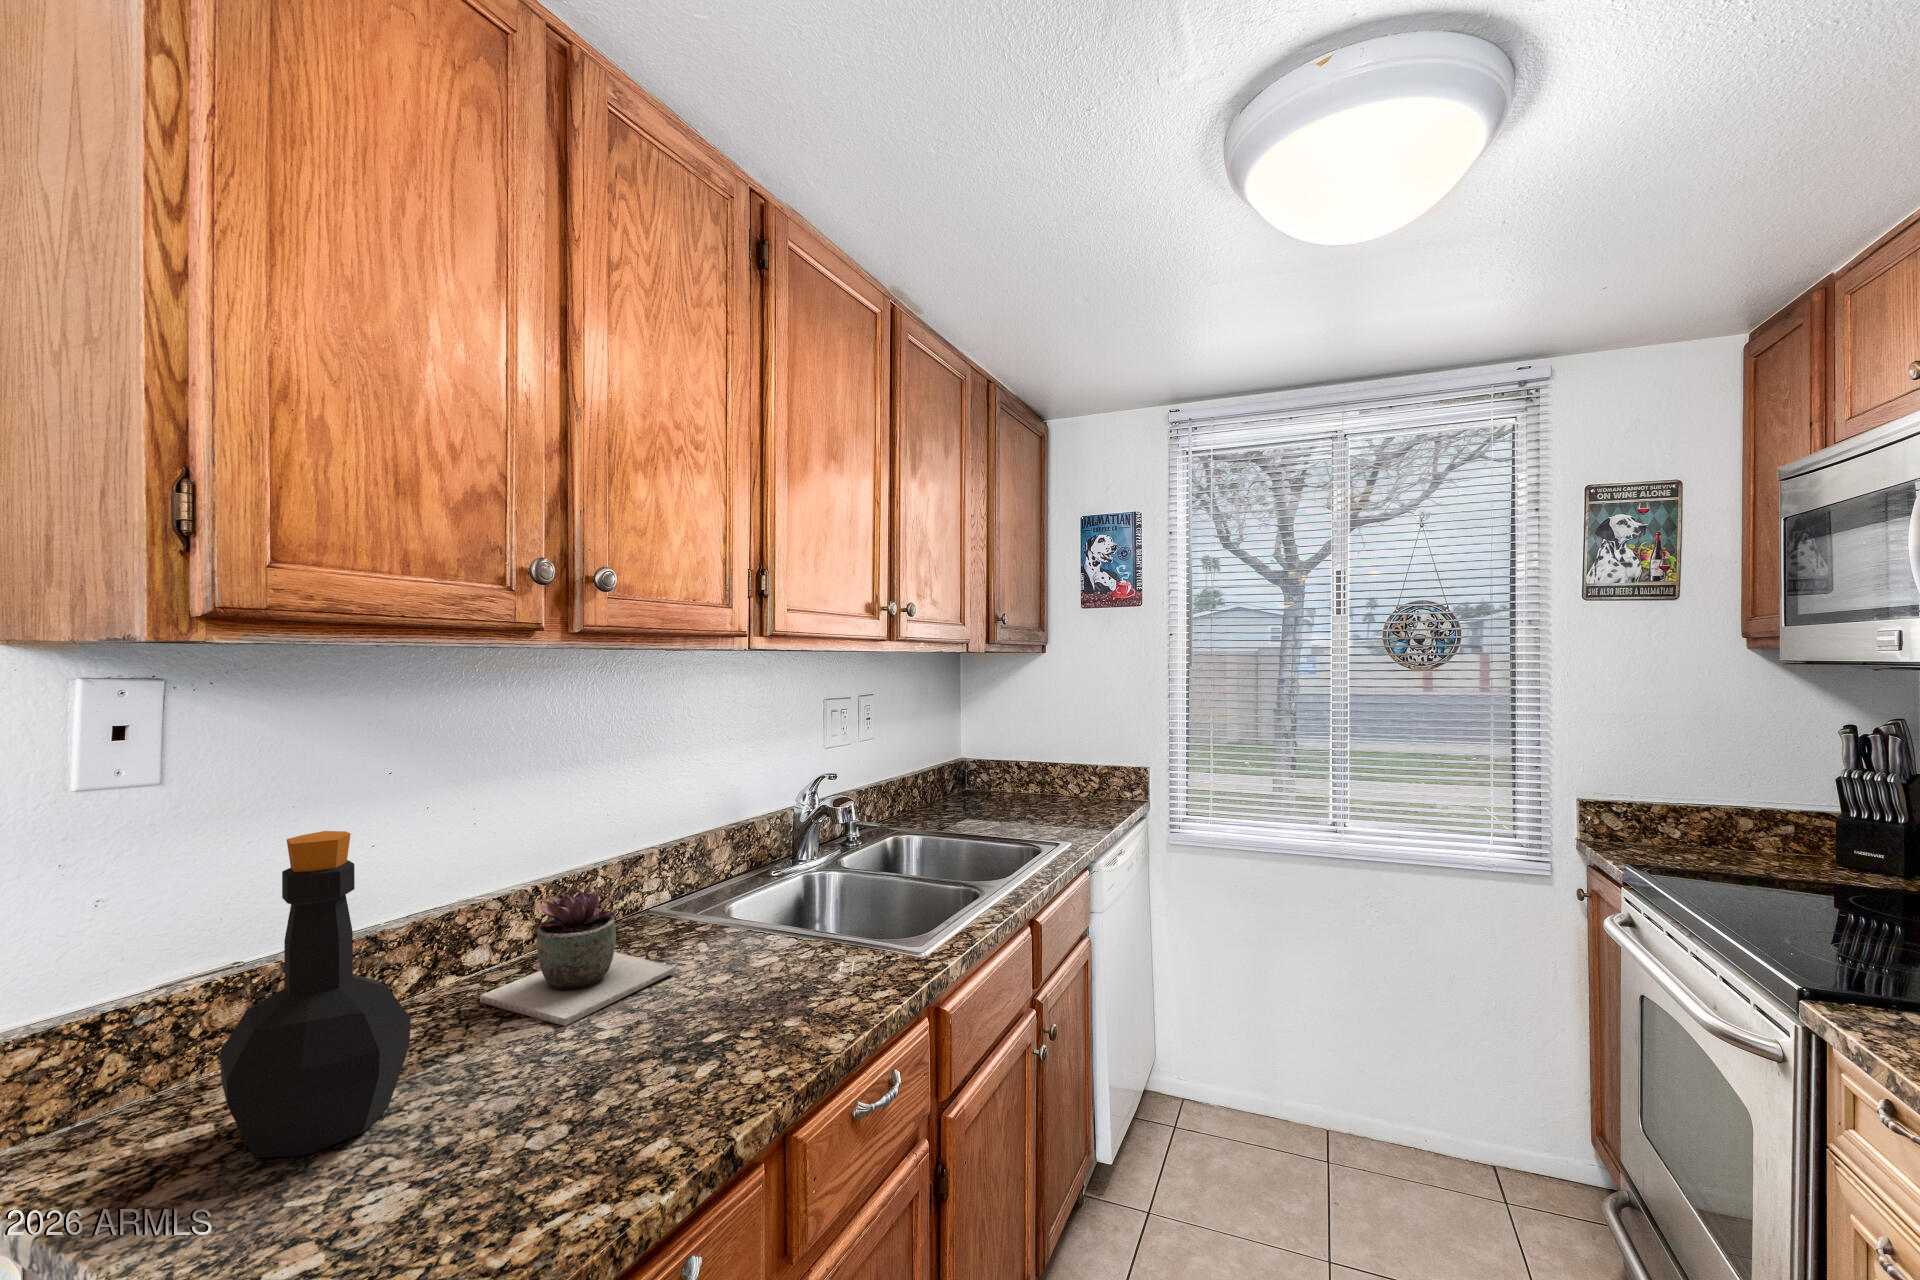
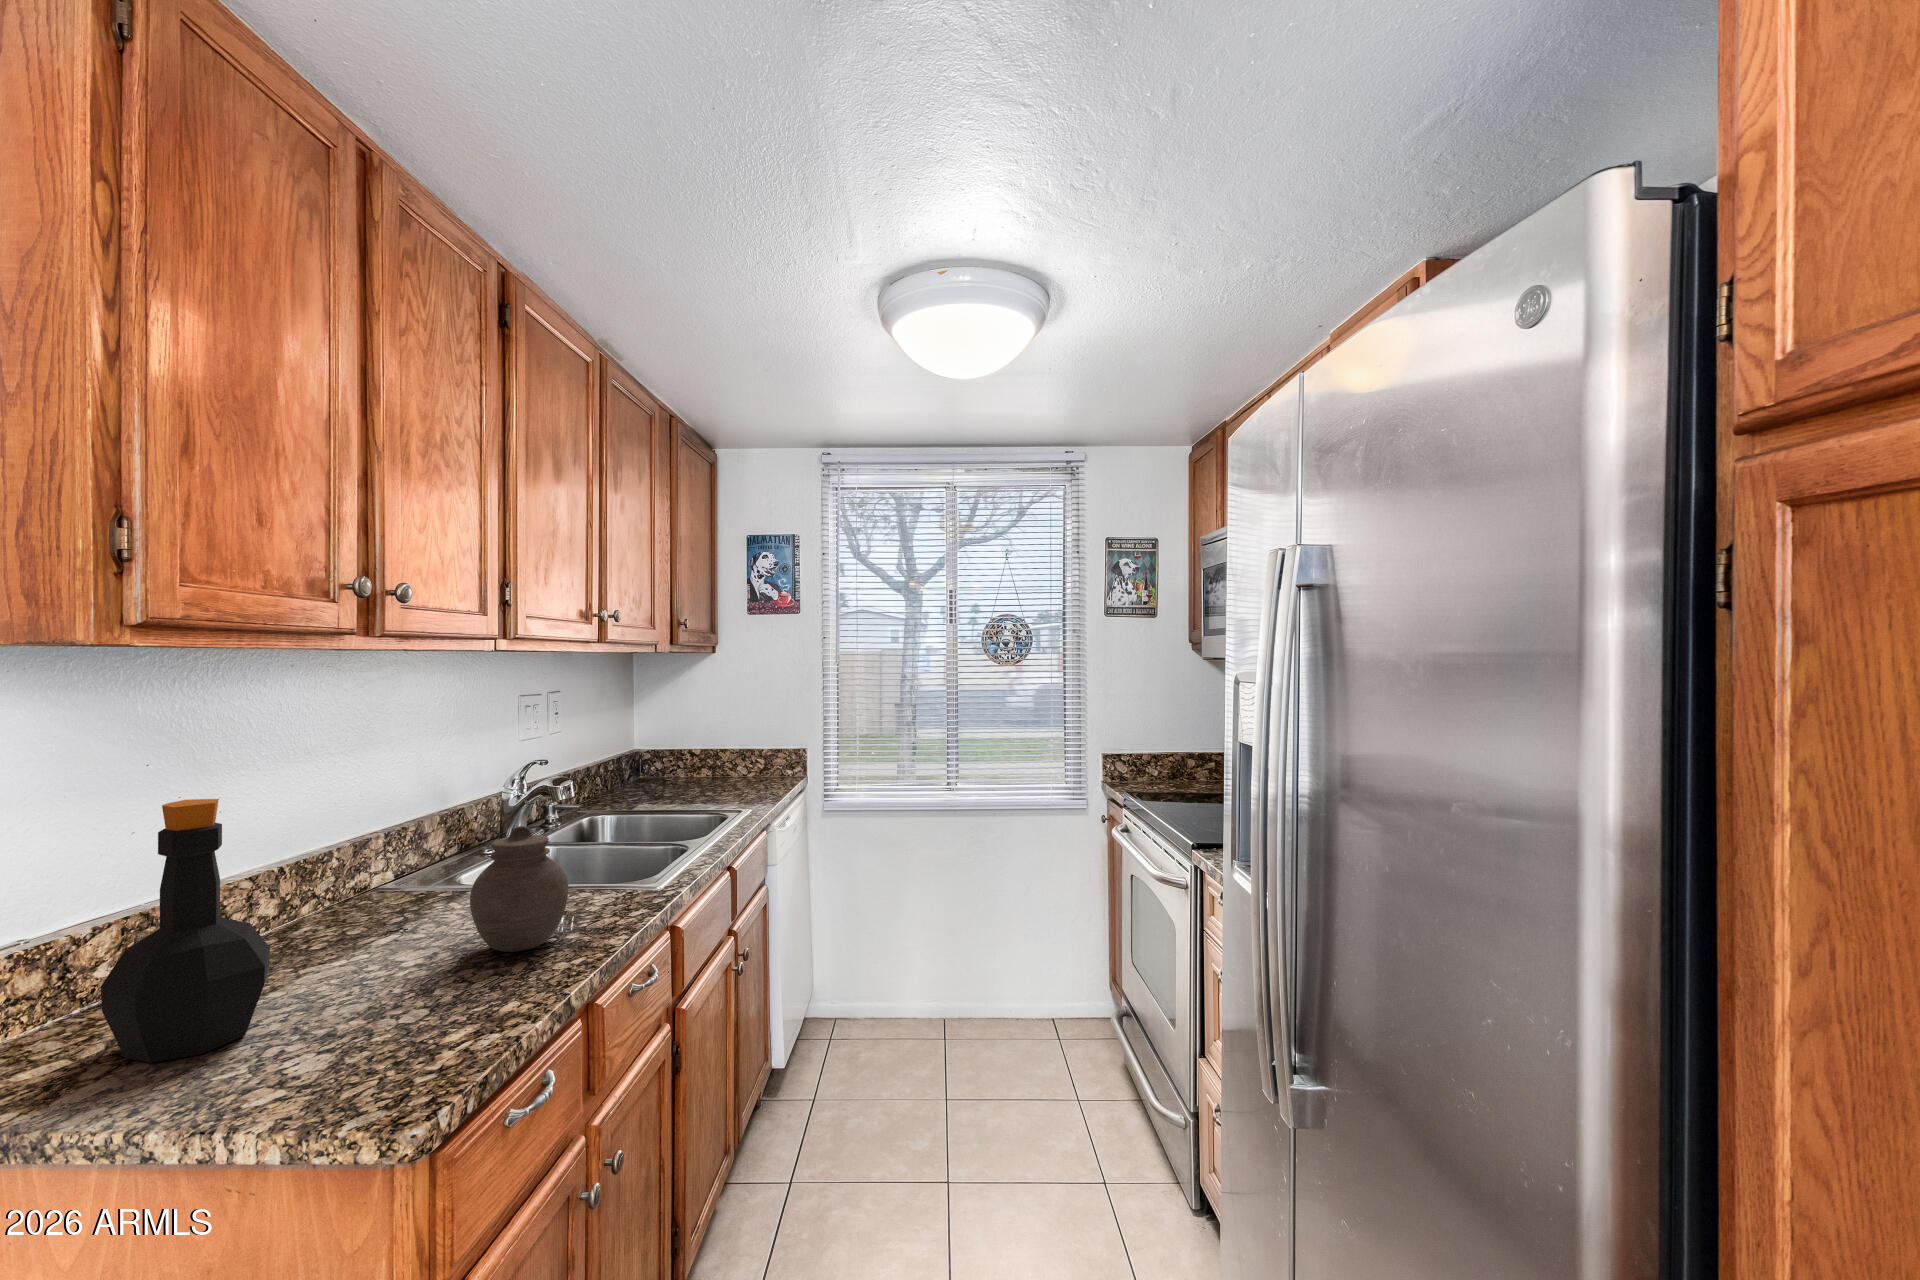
jar: none [665,878,782,1042] -> present [470,826,569,952]
succulent plant: present [480,890,676,1026] -> none [260,857,445,963]

